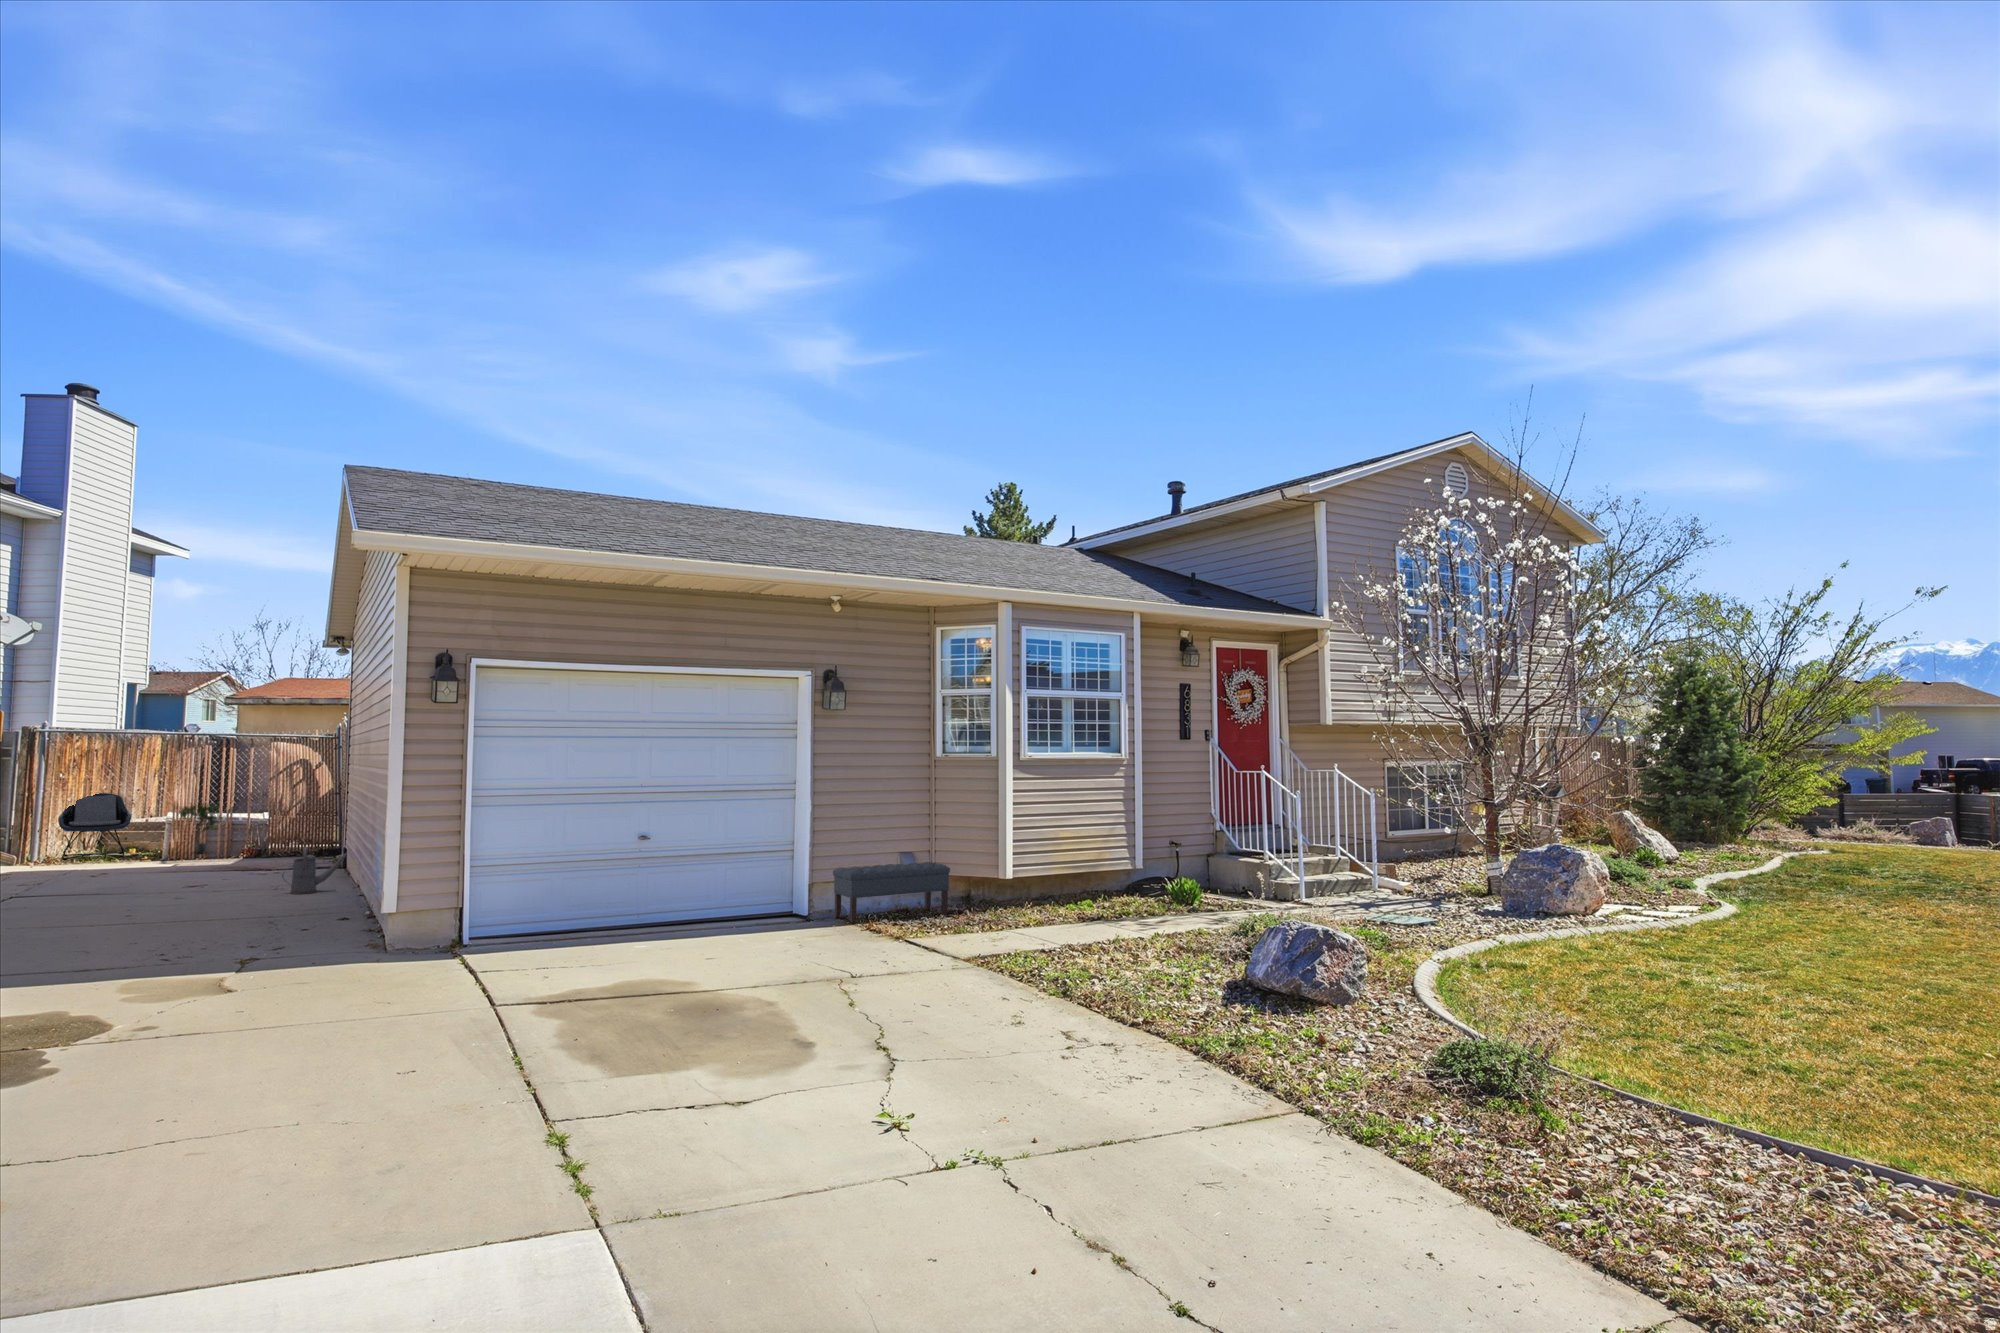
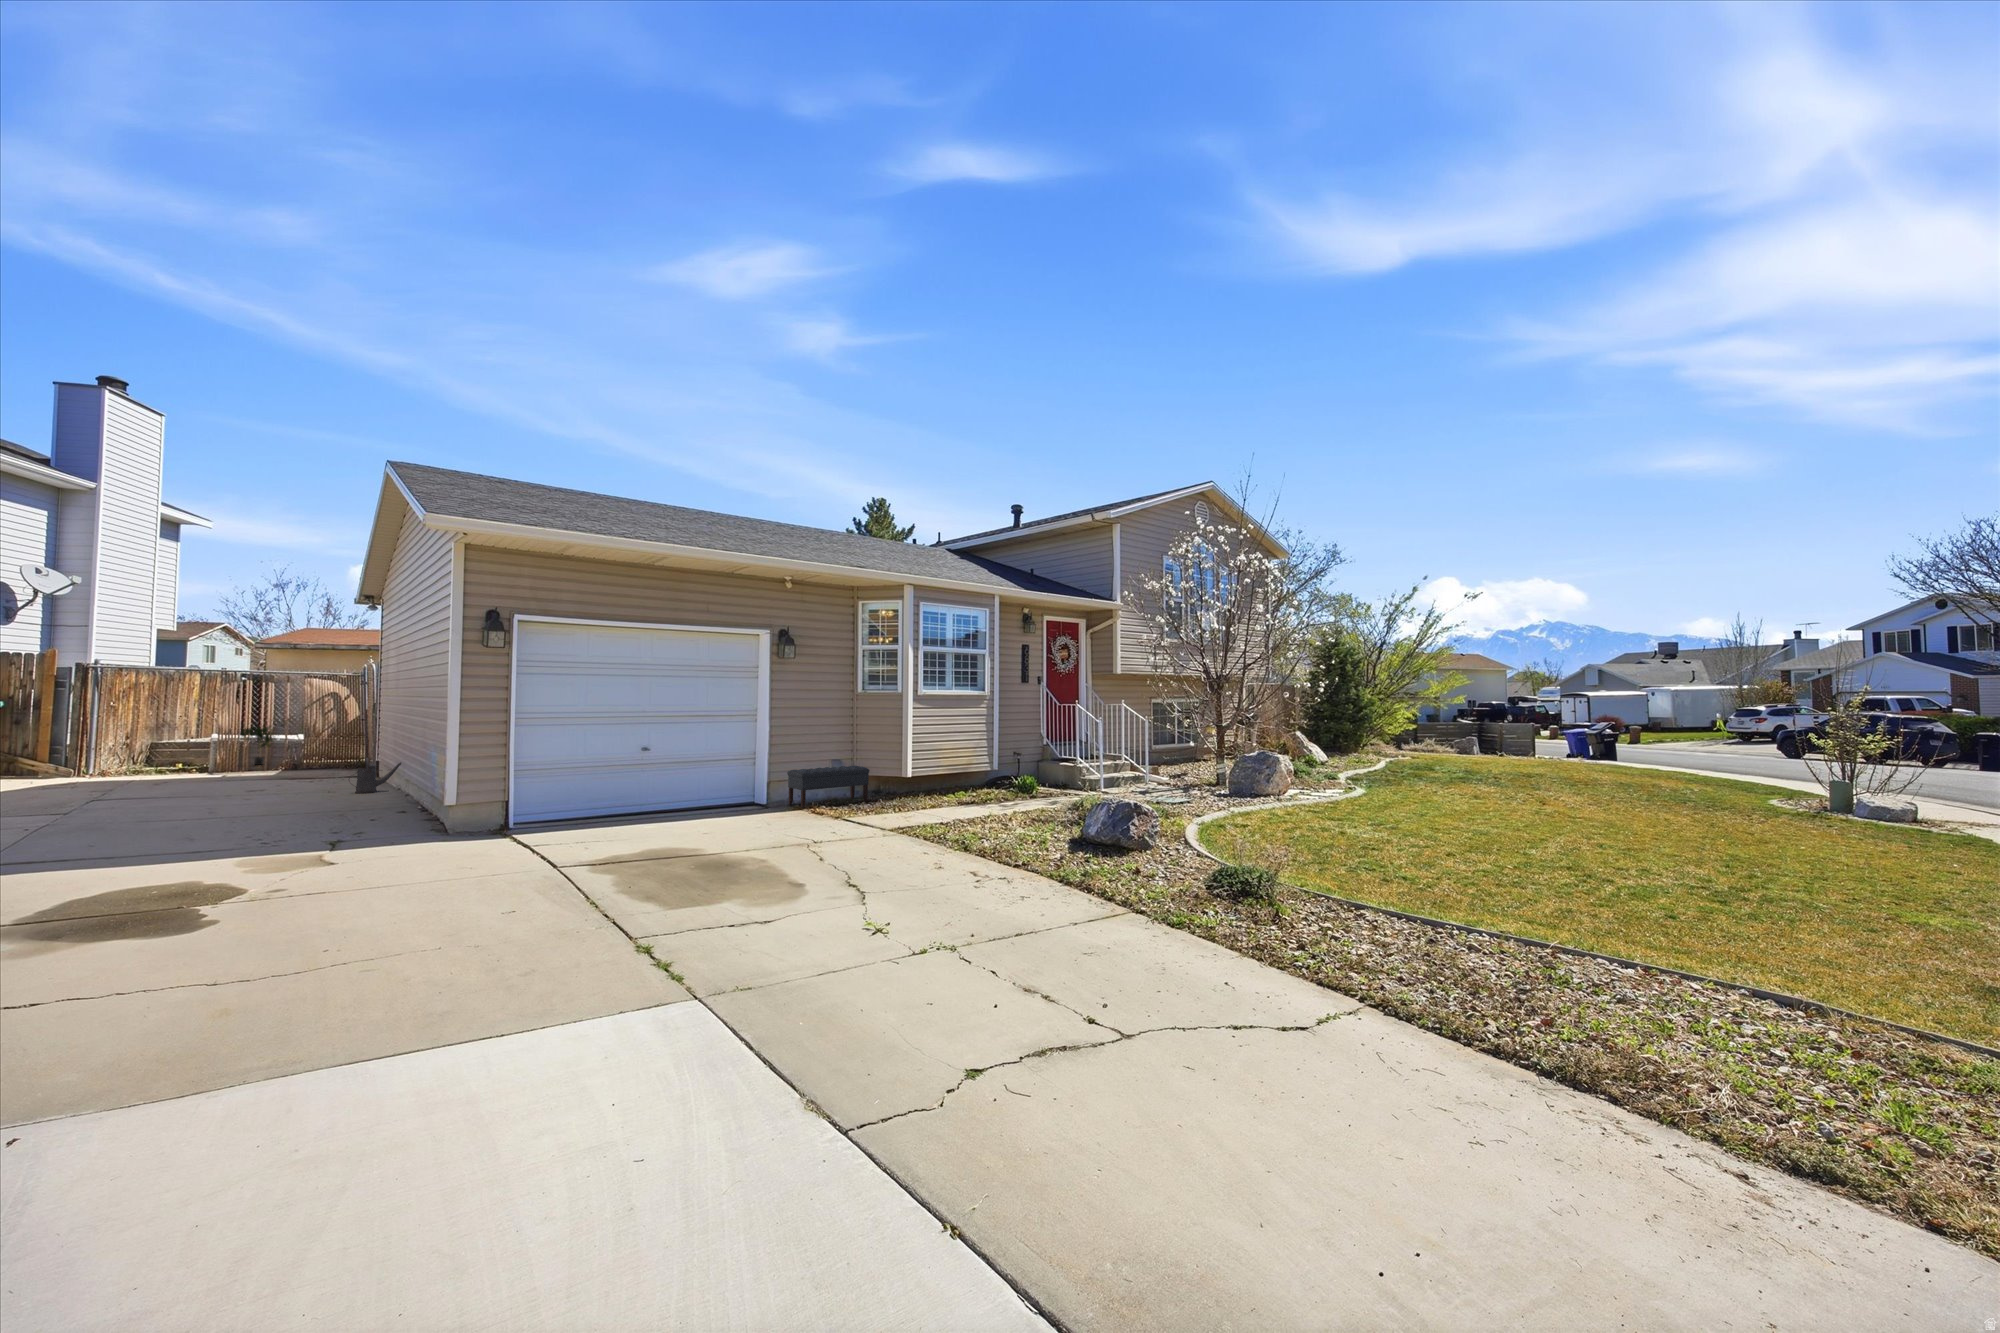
lounge chair: present [58,793,131,860] -> none [132,717,197,771]

